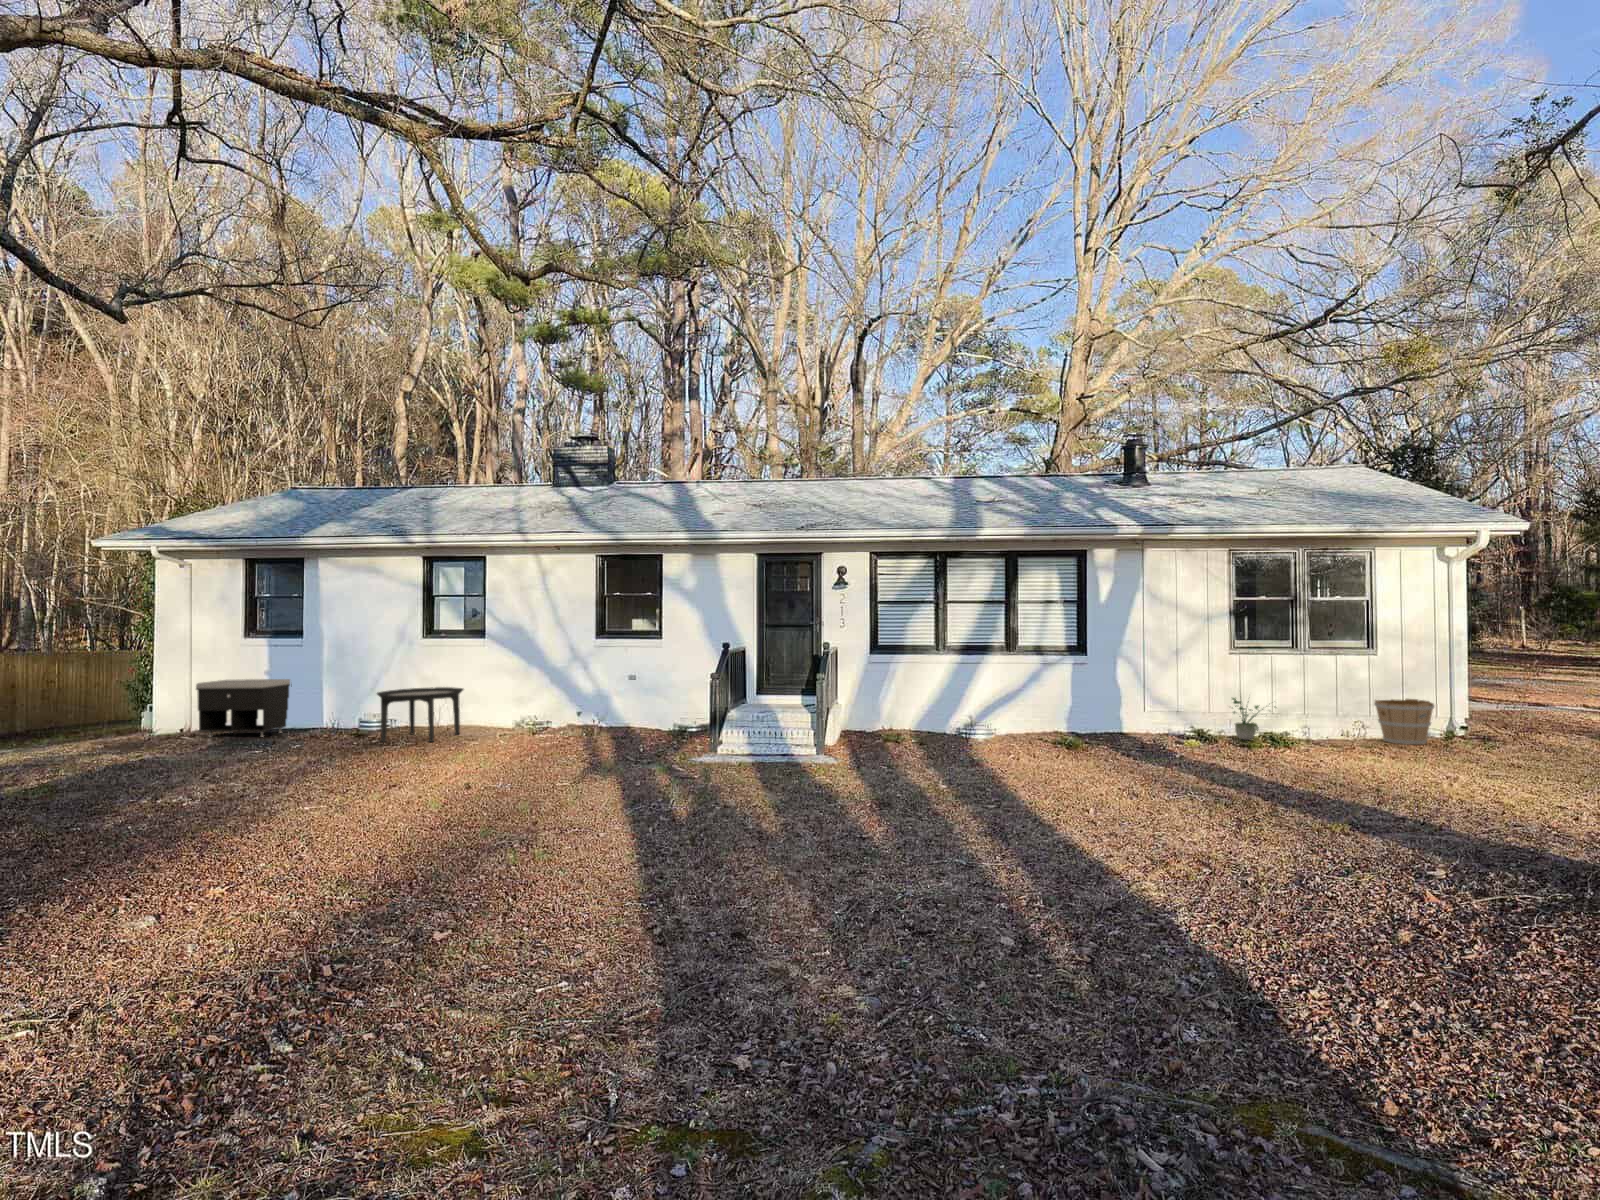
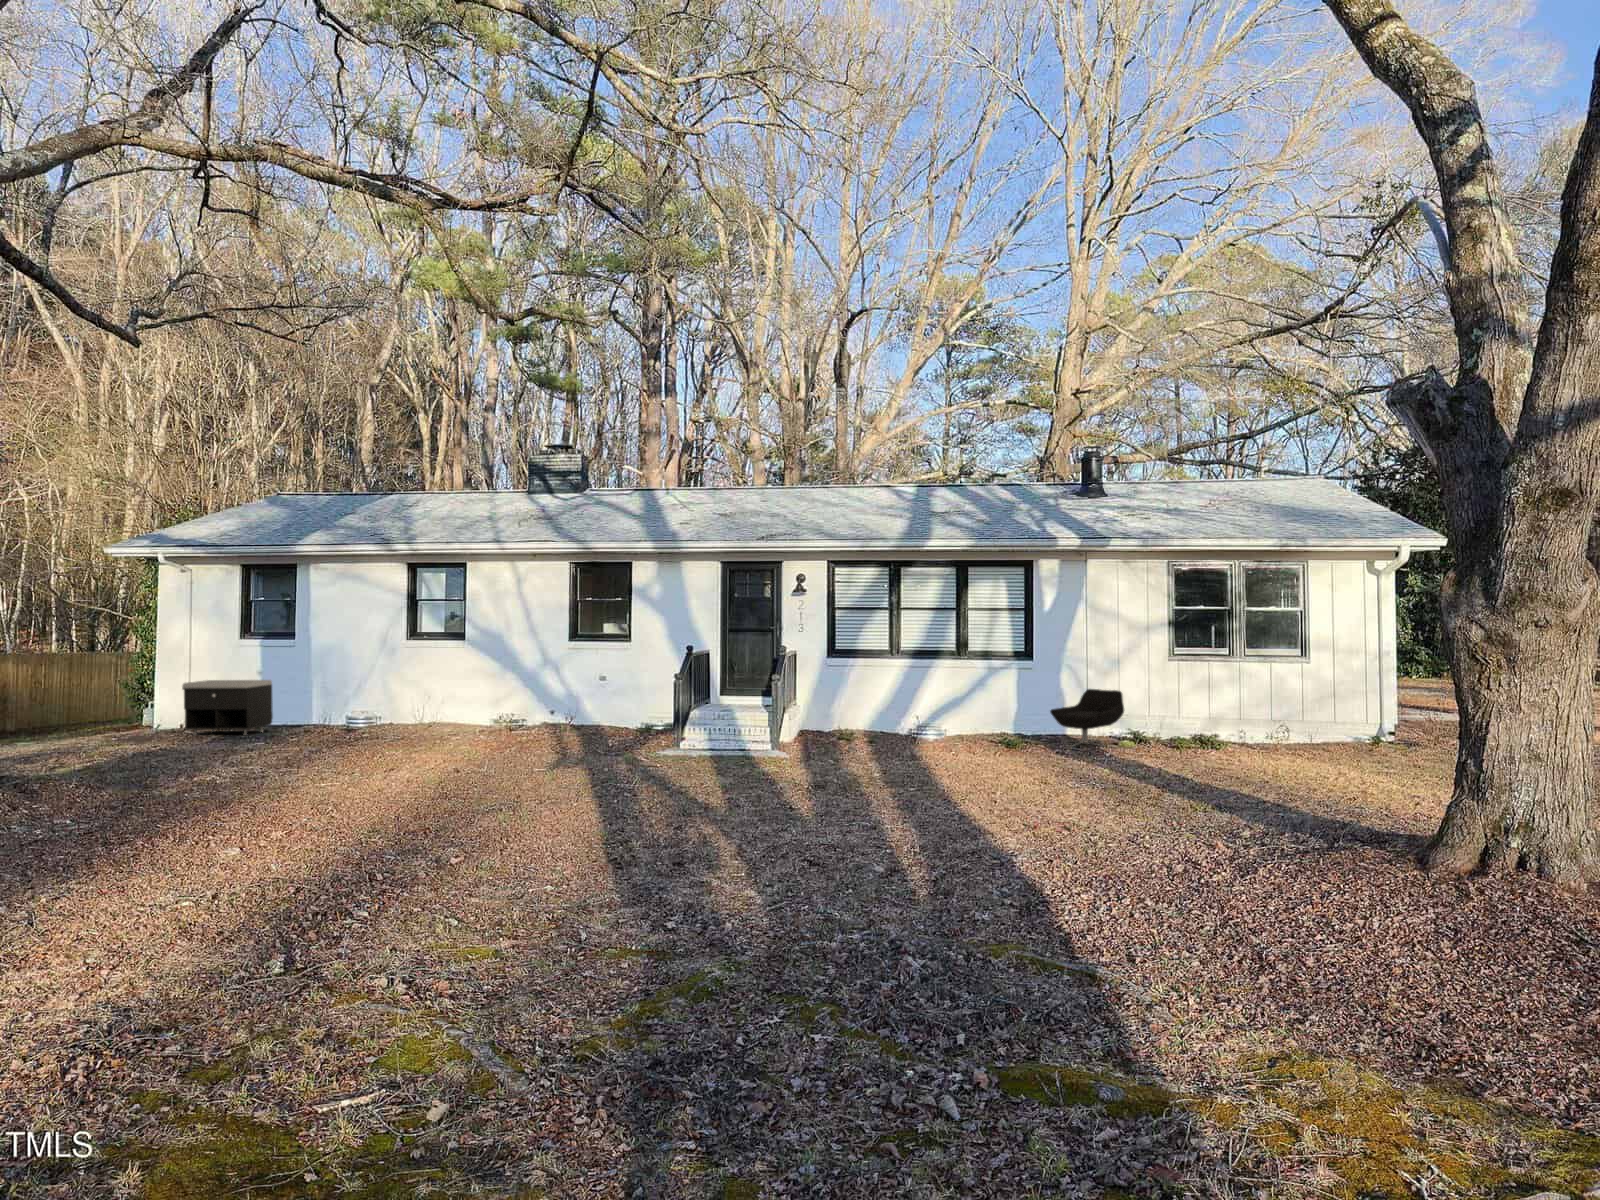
lounge chair: none [1108,684,1189,747] -> present [1050,689,1124,746]
round table: present [377,687,463,742] -> none [356,688,439,740]
potted plant: present [1232,698,1263,740] -> none [1162,691,1212,741]
wooden bucket: present [1374,699,1434,745] -> none [1301,703,1354,747]

